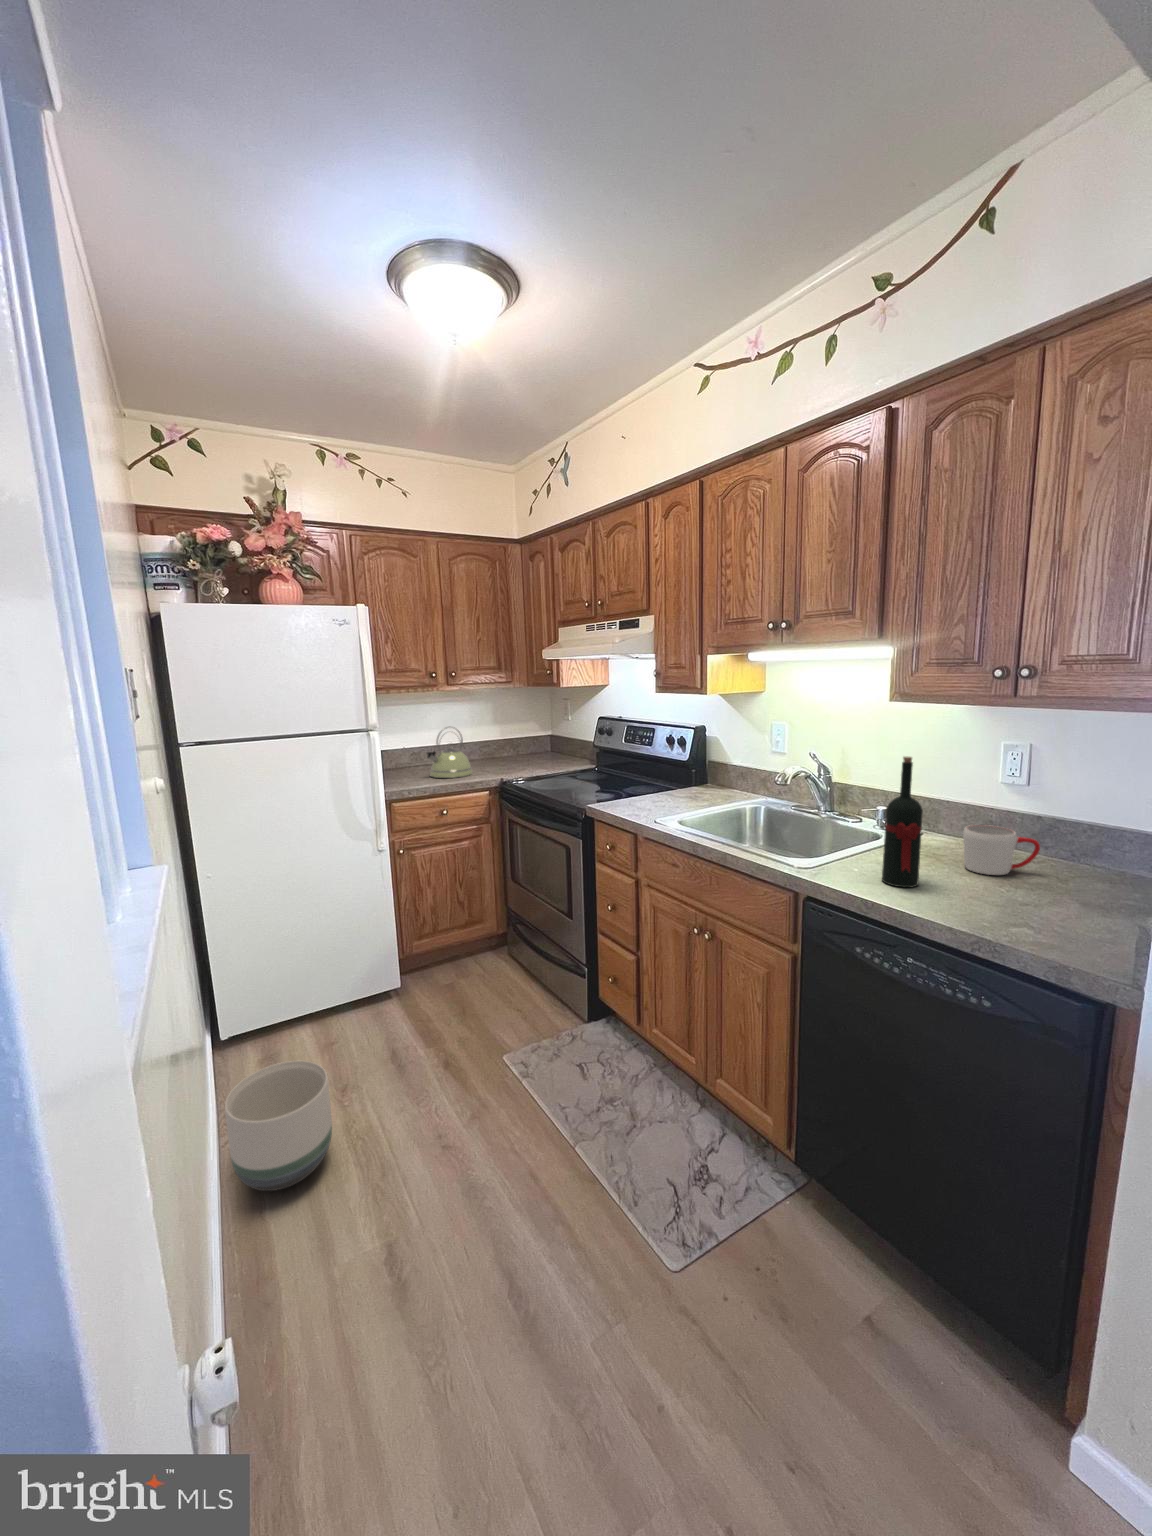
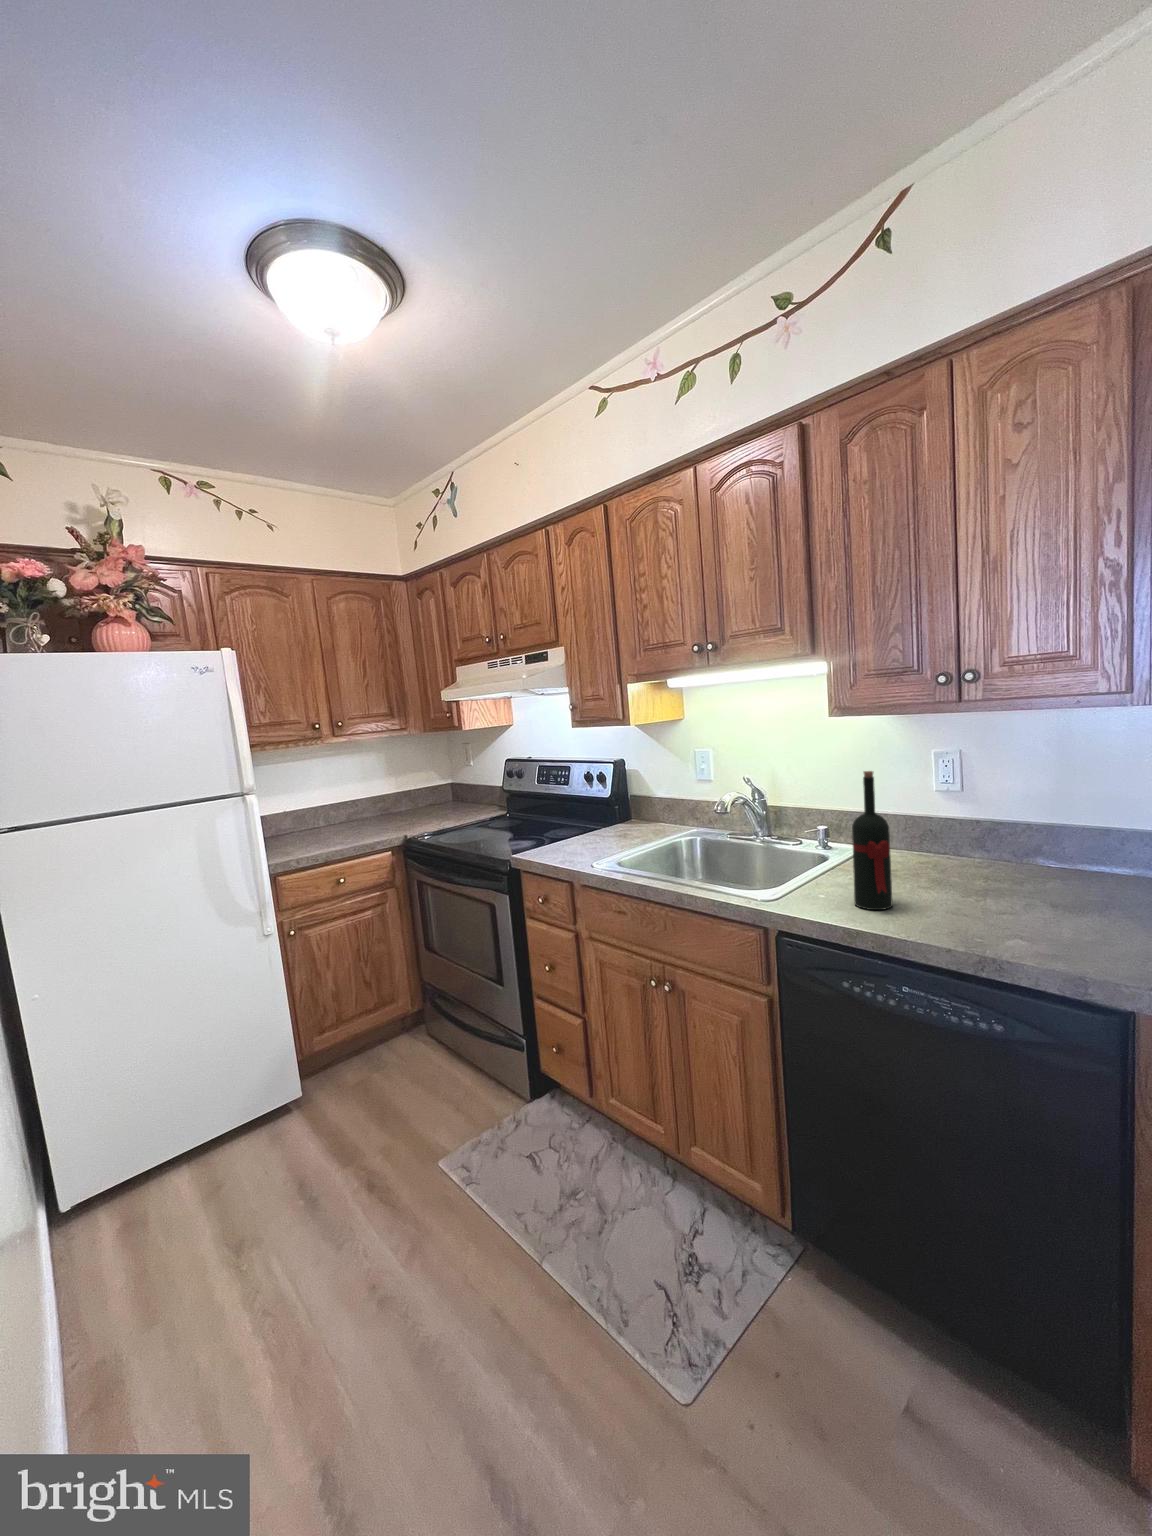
kettle: present [427,728,473,778] -> none [313,782,370,842]
mug: present [963,825,1040,875] -> none [920,835,995,886]
planter: present [225,1060,332,1191] -> none [73,1225,230,1426]

